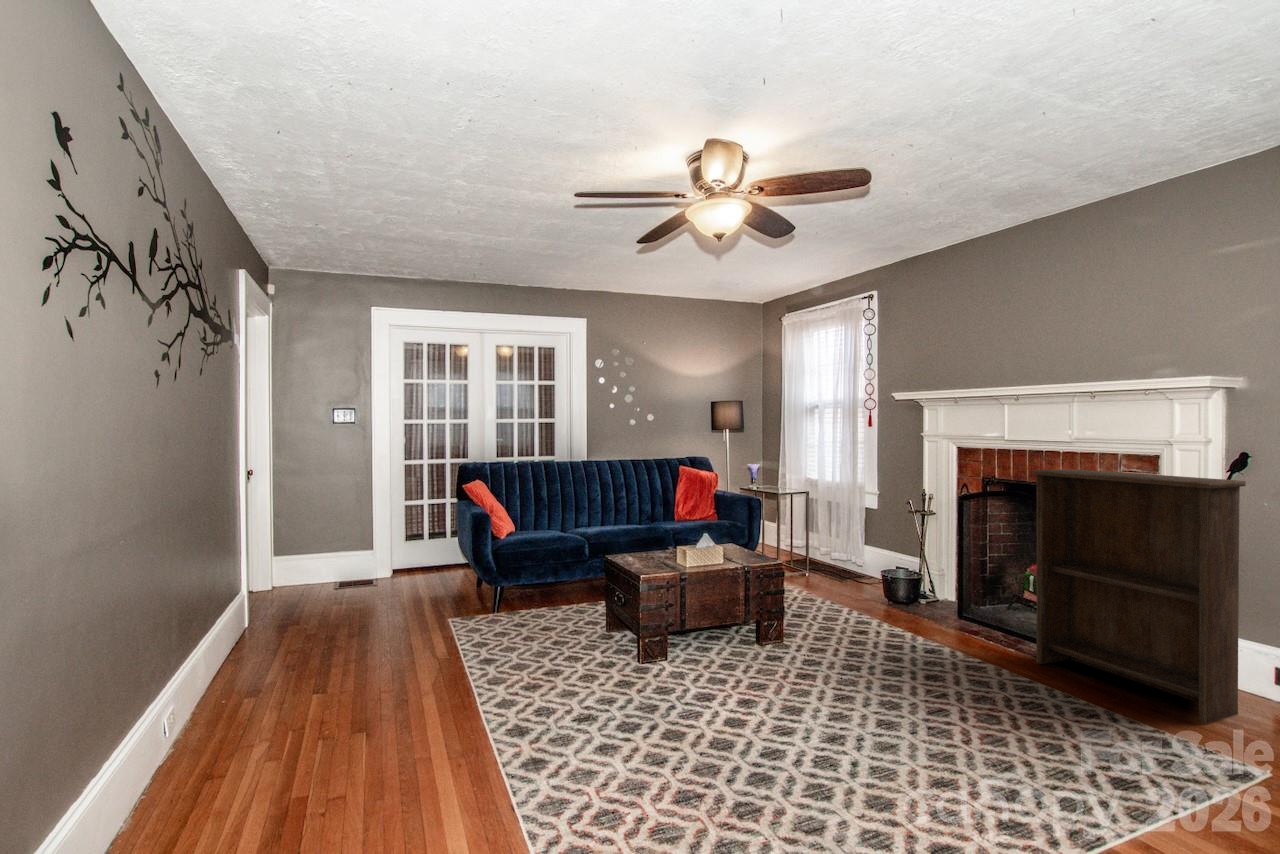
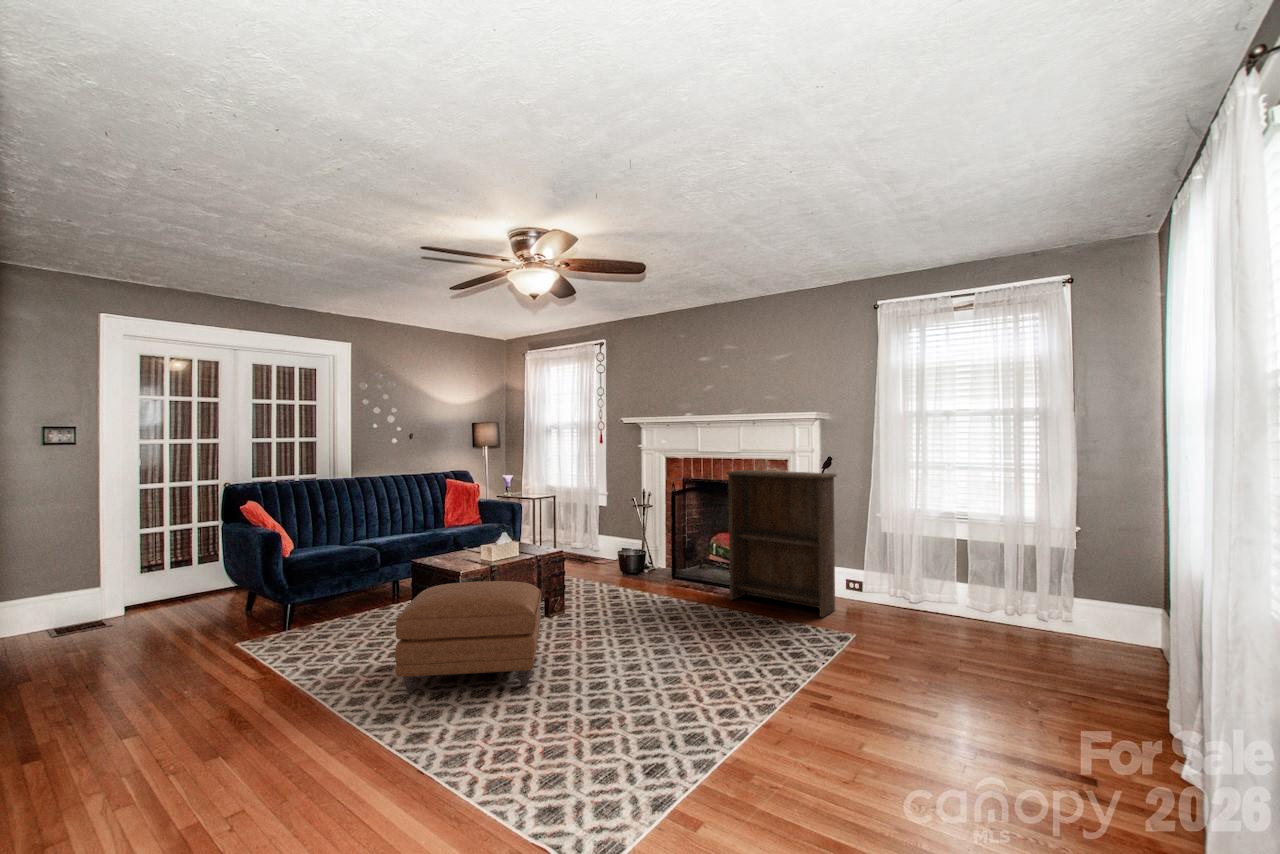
ottoman: none [540,587,726,731] -> present [395,581,541,693]

